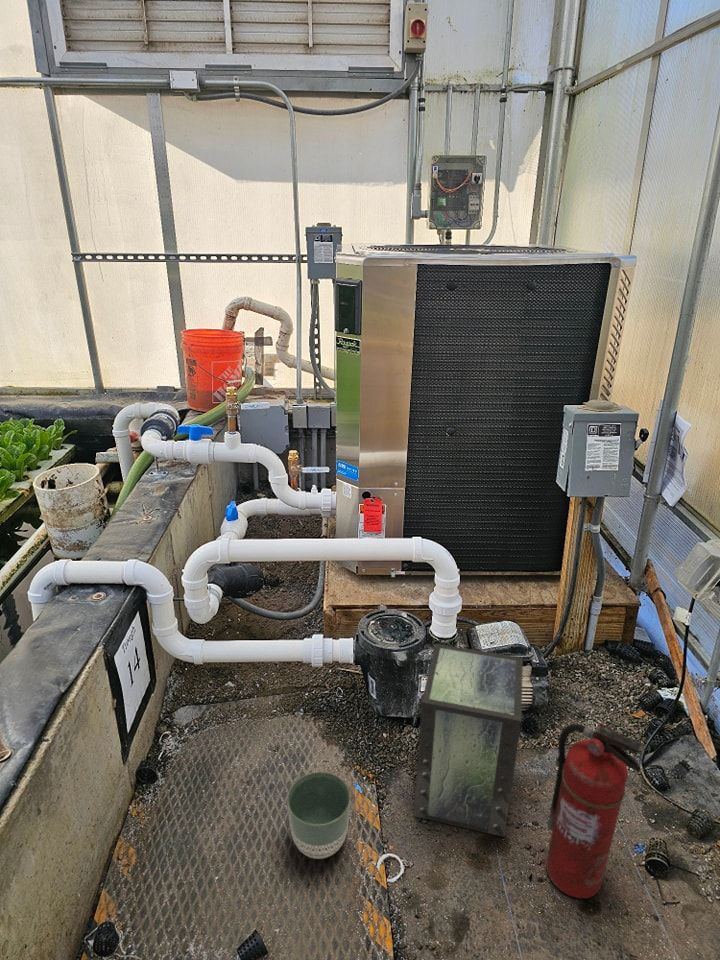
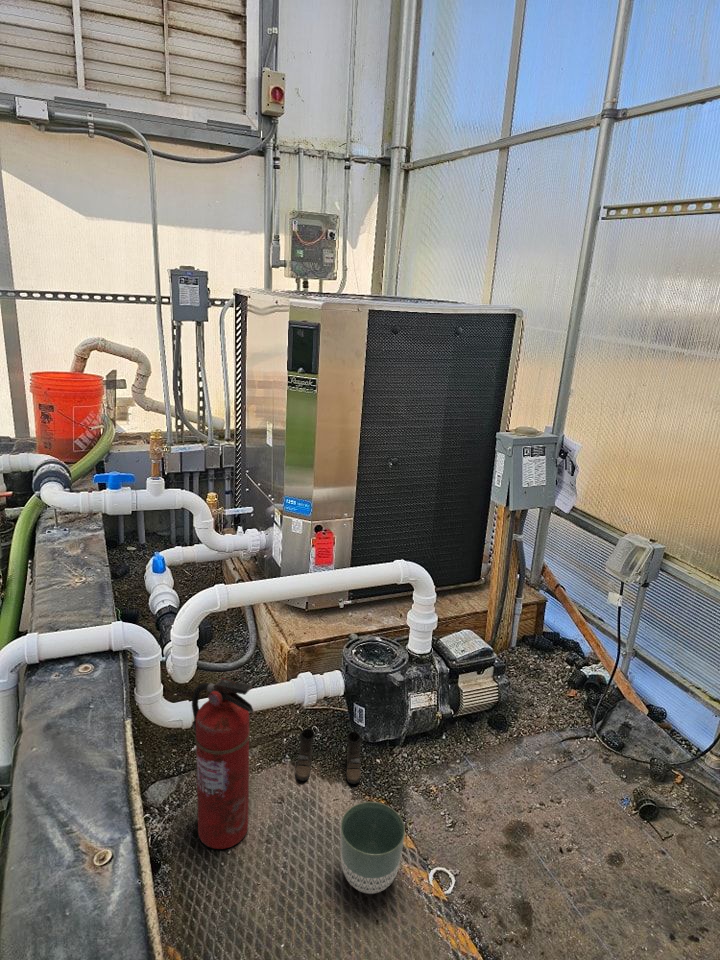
storage box: present [414,644,523,837] -> none [423,654,544,828]
boots: none [299,689,365,751] -> present [296,729,362,784]
fire extinguisher: present [546,723,643,898] -> present [192,678,253,849]

